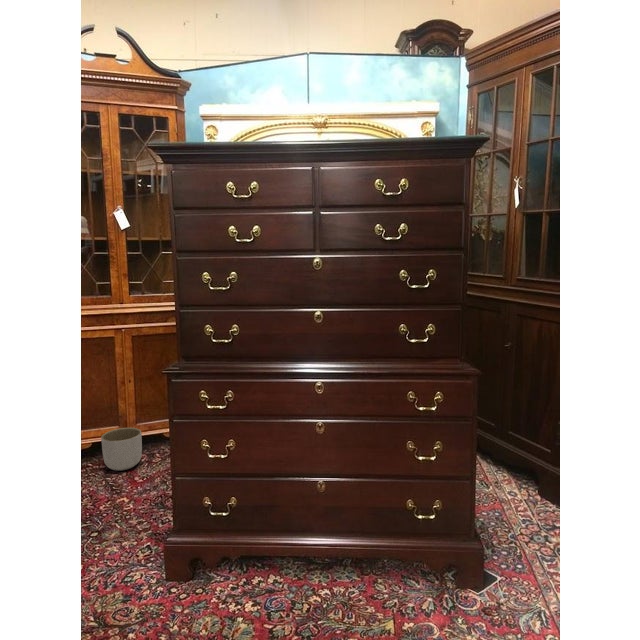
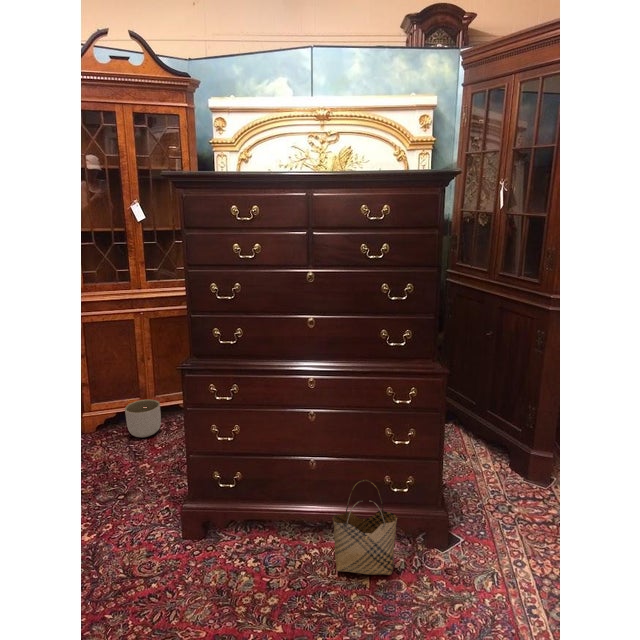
woven basket: none [347,500,424,616] -> present [332,480,397,575]

